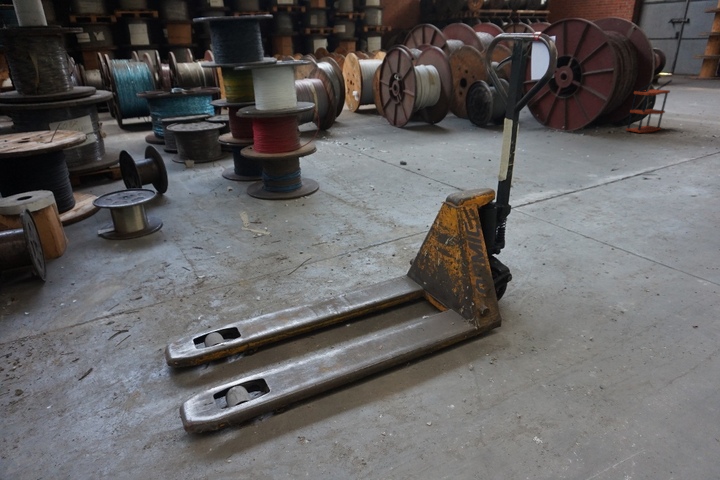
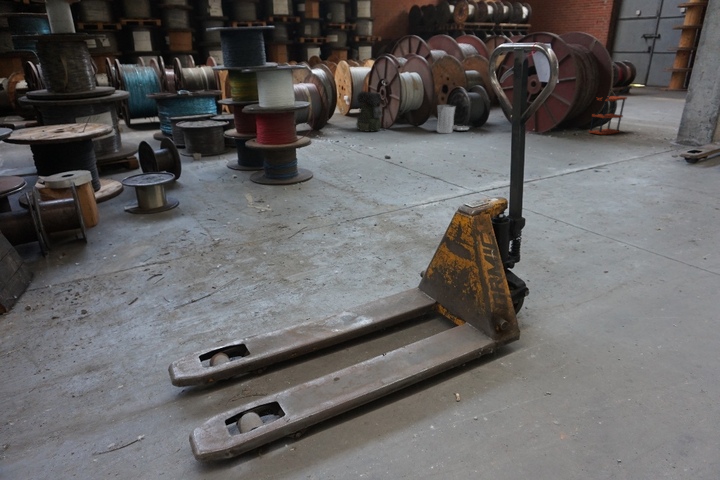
backpack: none [366,87,401,131] -> present [356,91,387,132]
trash can: none [455,101,491,132] -> present [437,105,469,133]

